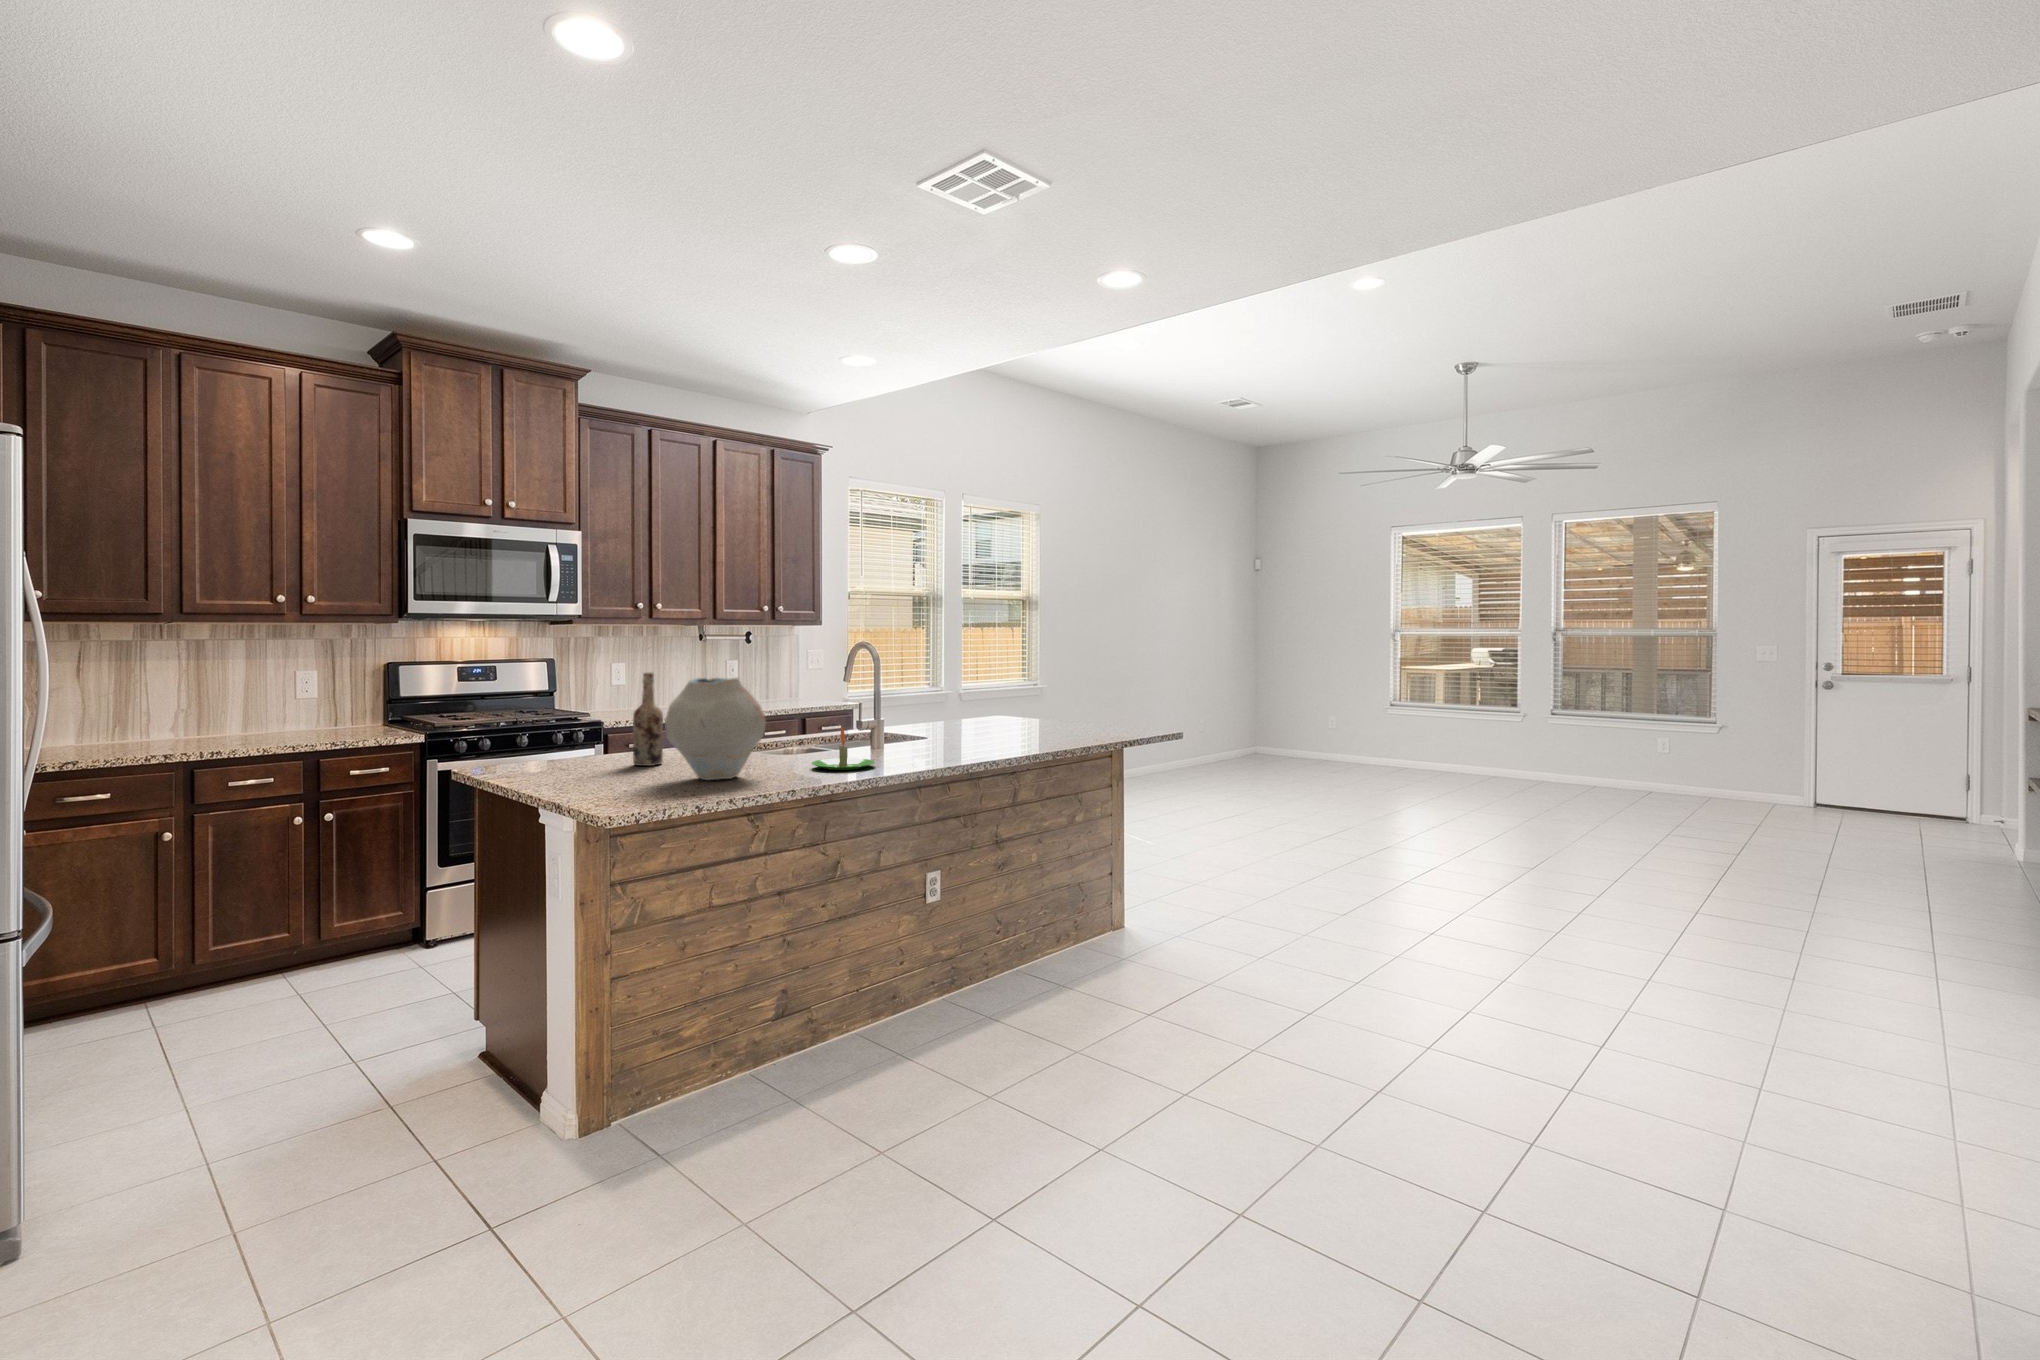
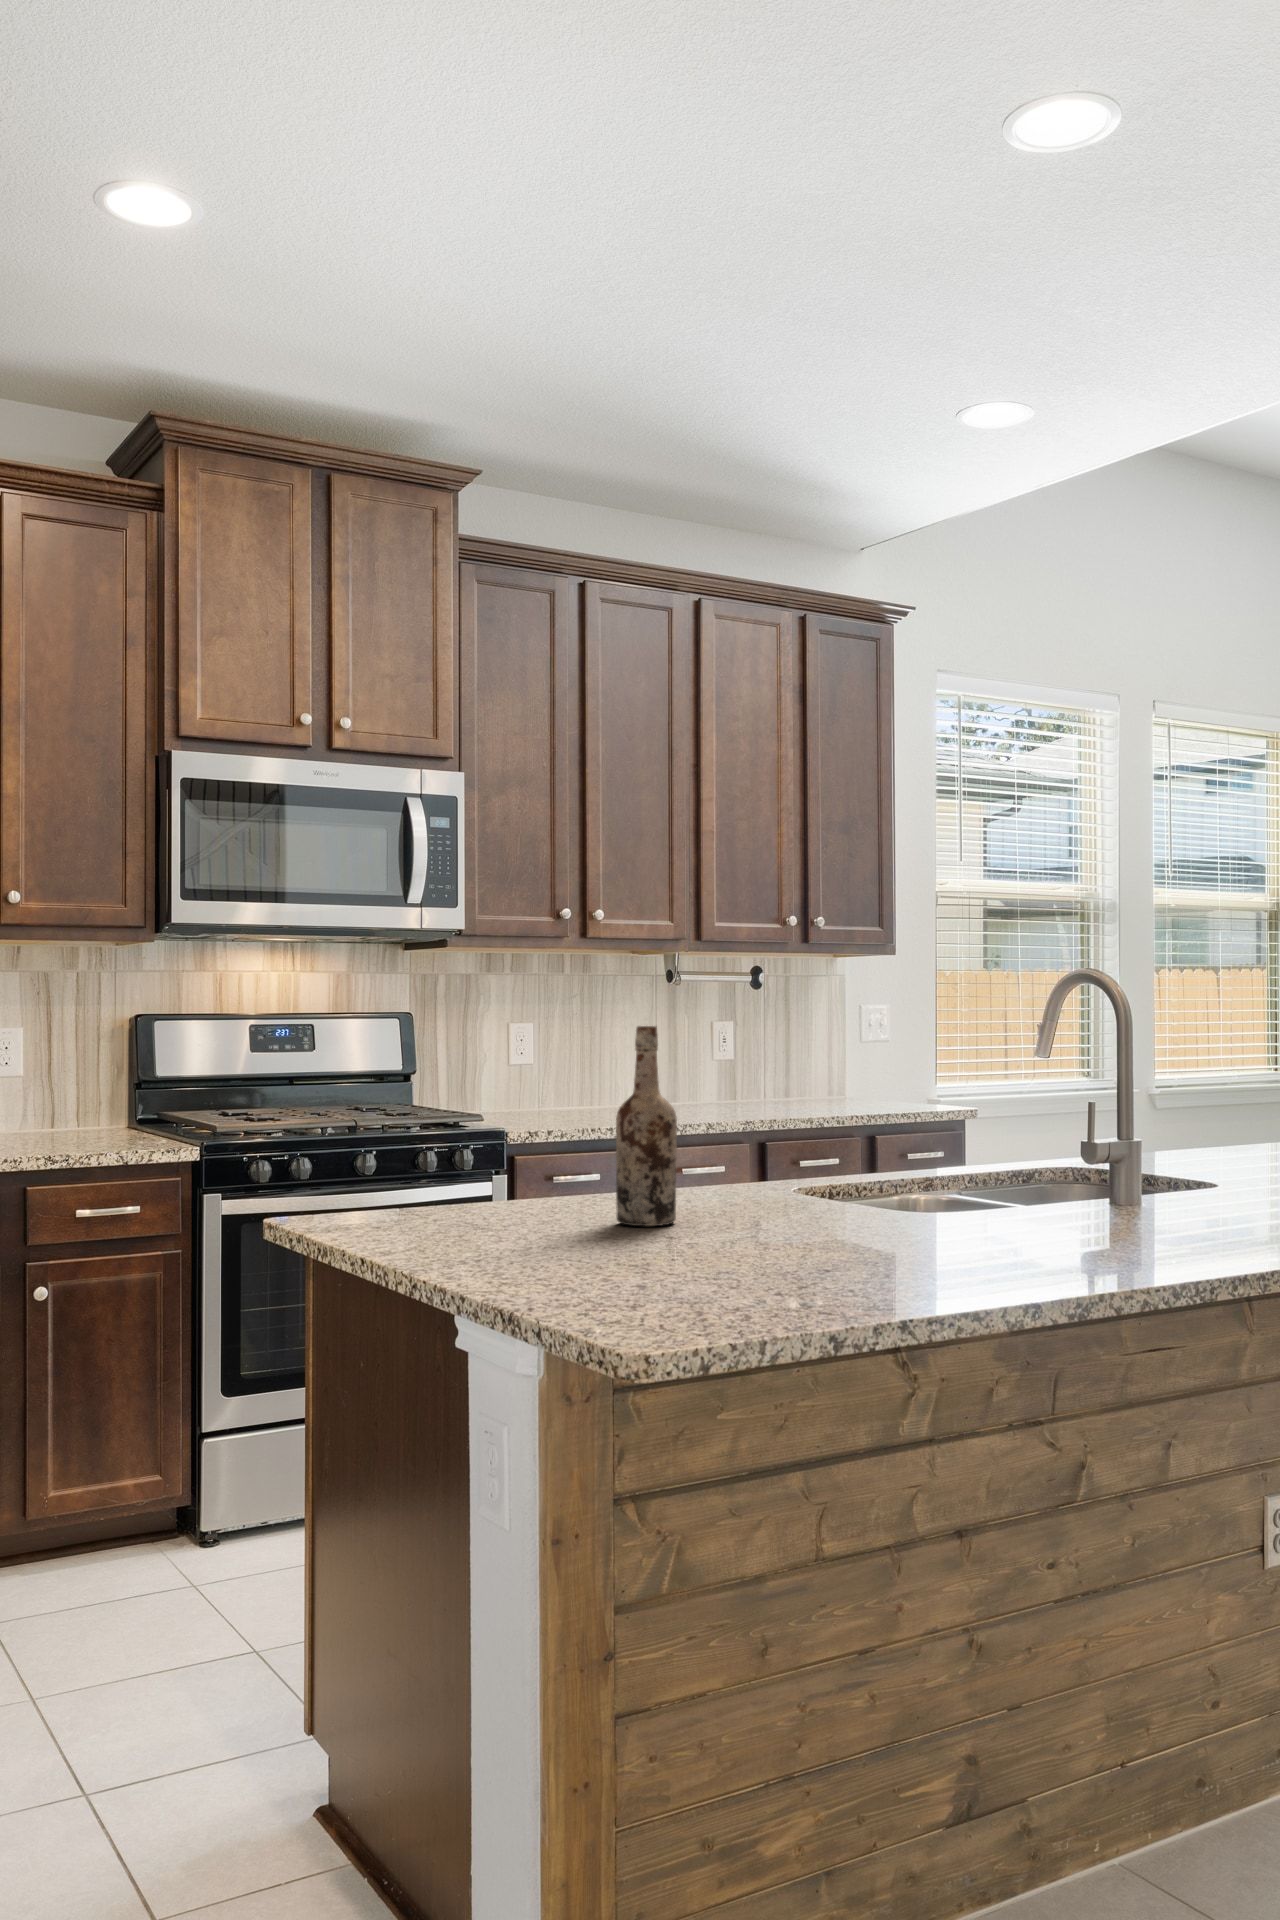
vase: present [665,678,766,780] -> none [709,1032,931,1265]
candle: present [812,727,875,770] -> none [1018,1148,1169,1251]

